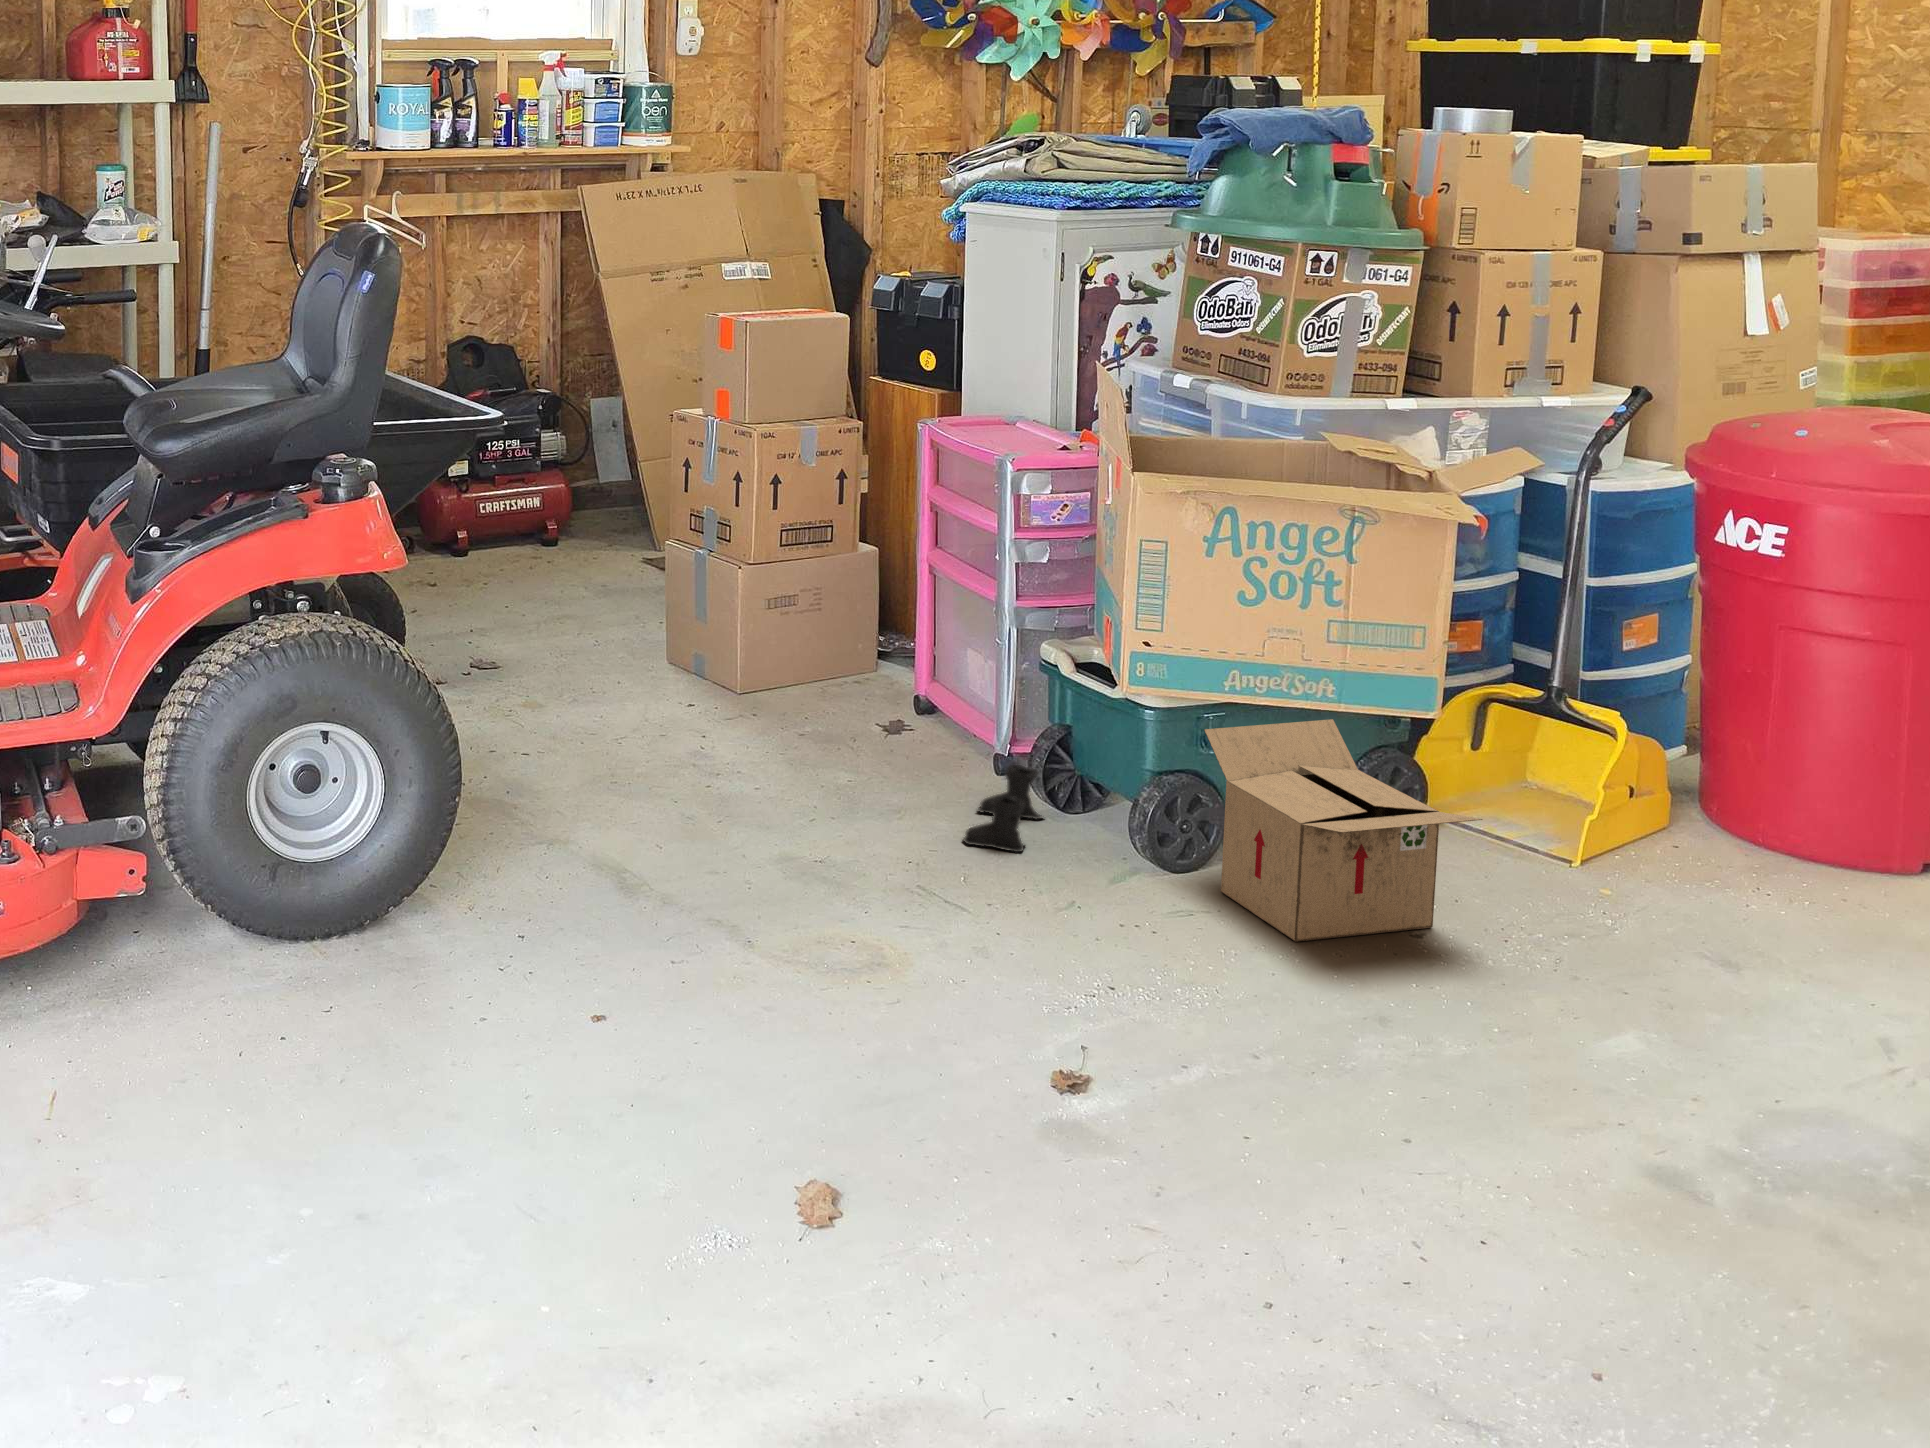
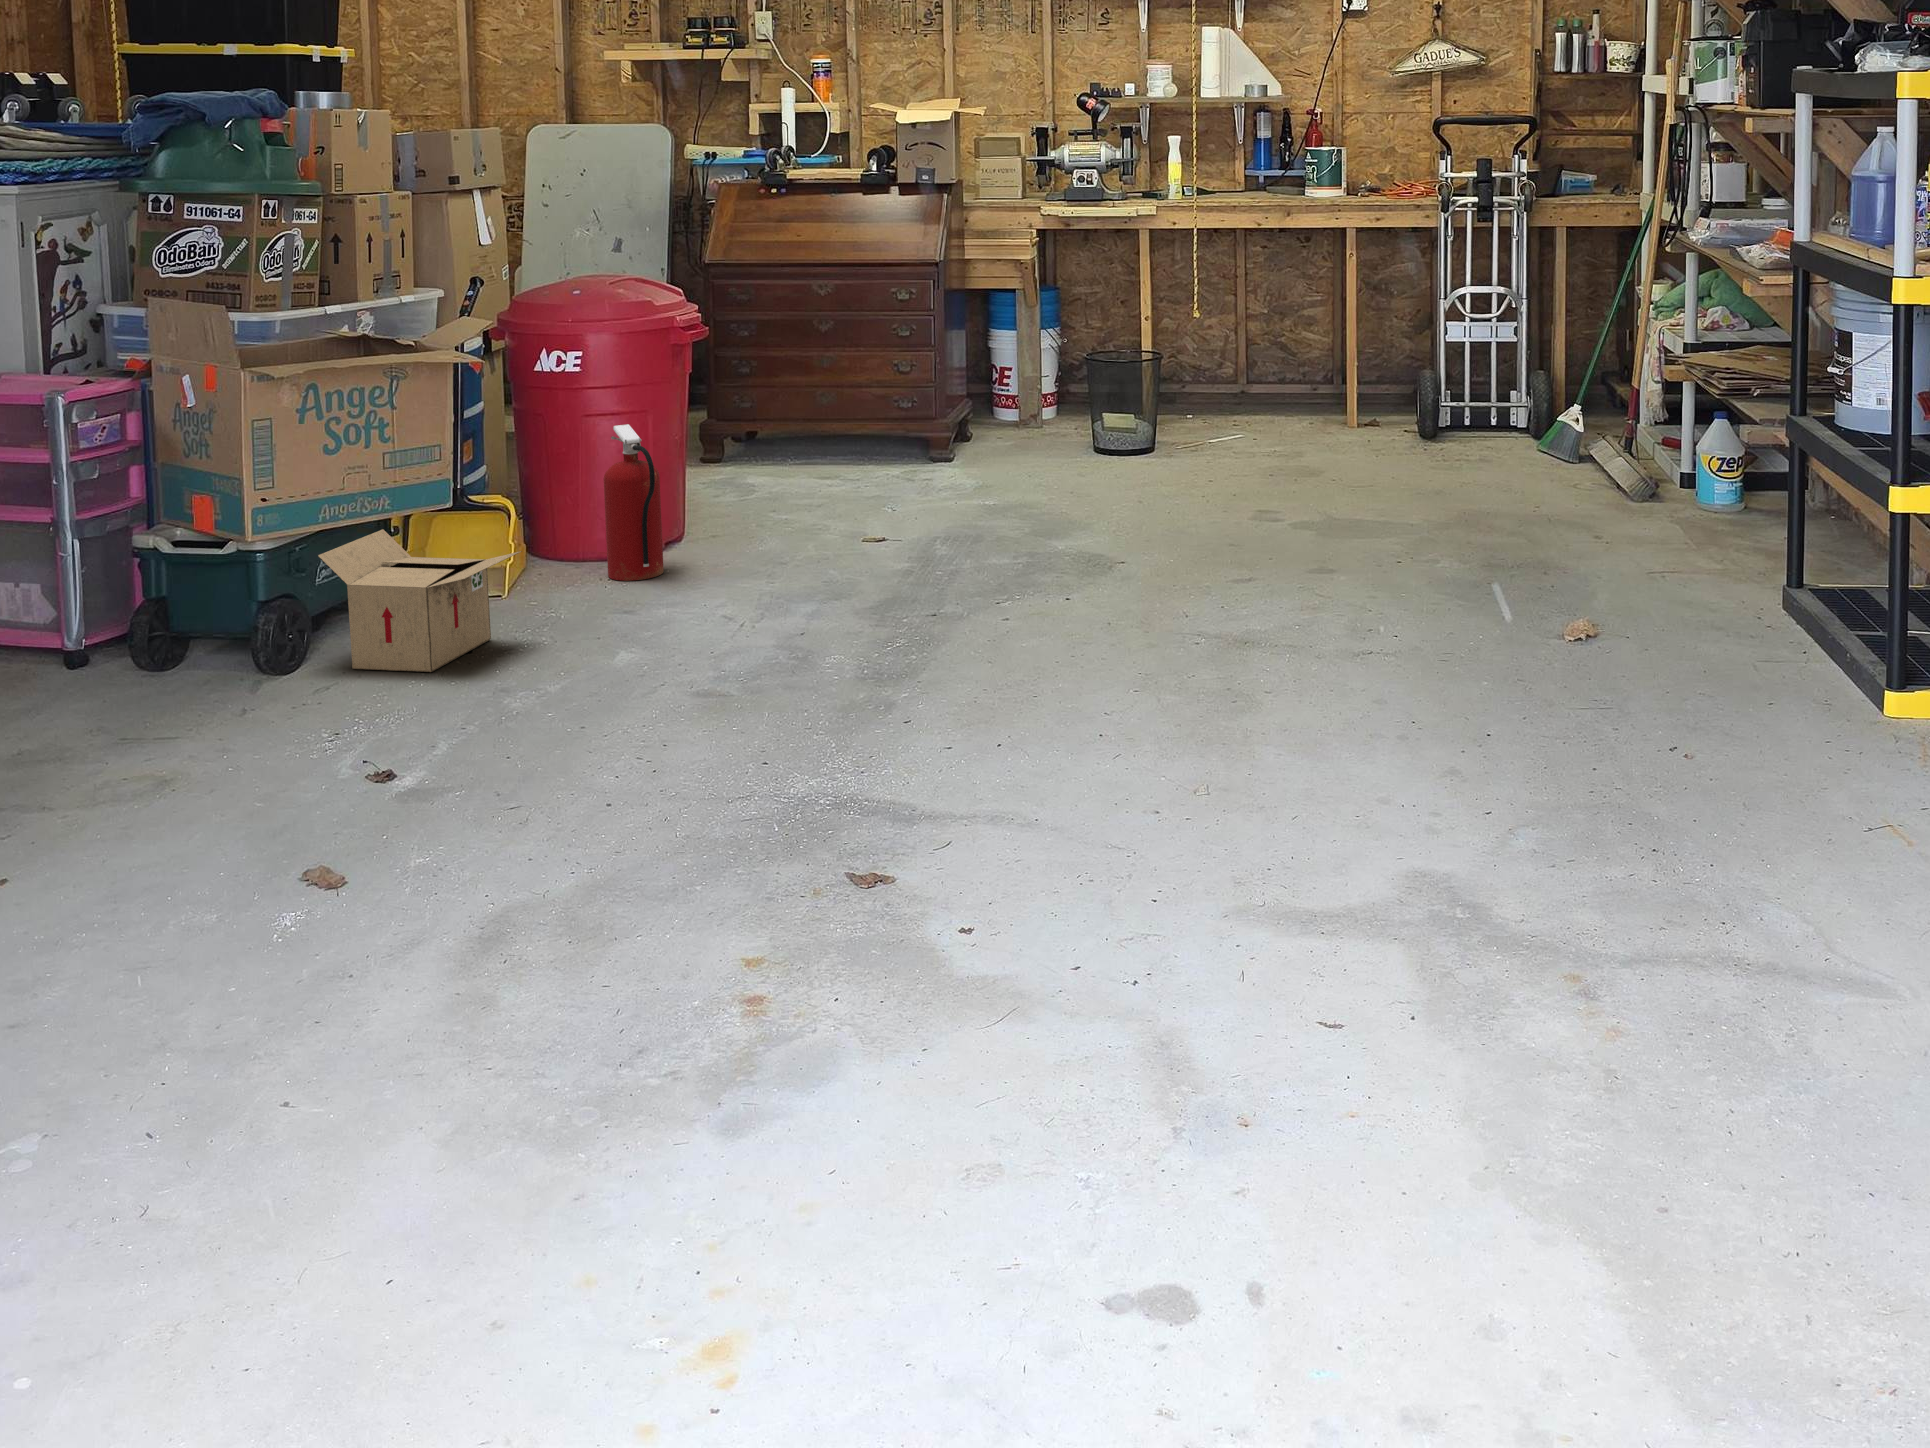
fire extinguisher: none [1734,667,1854,932] -> present [604,424,664,581]
boots: present [964,765,1042,852] -> none [110,642,190,710]

